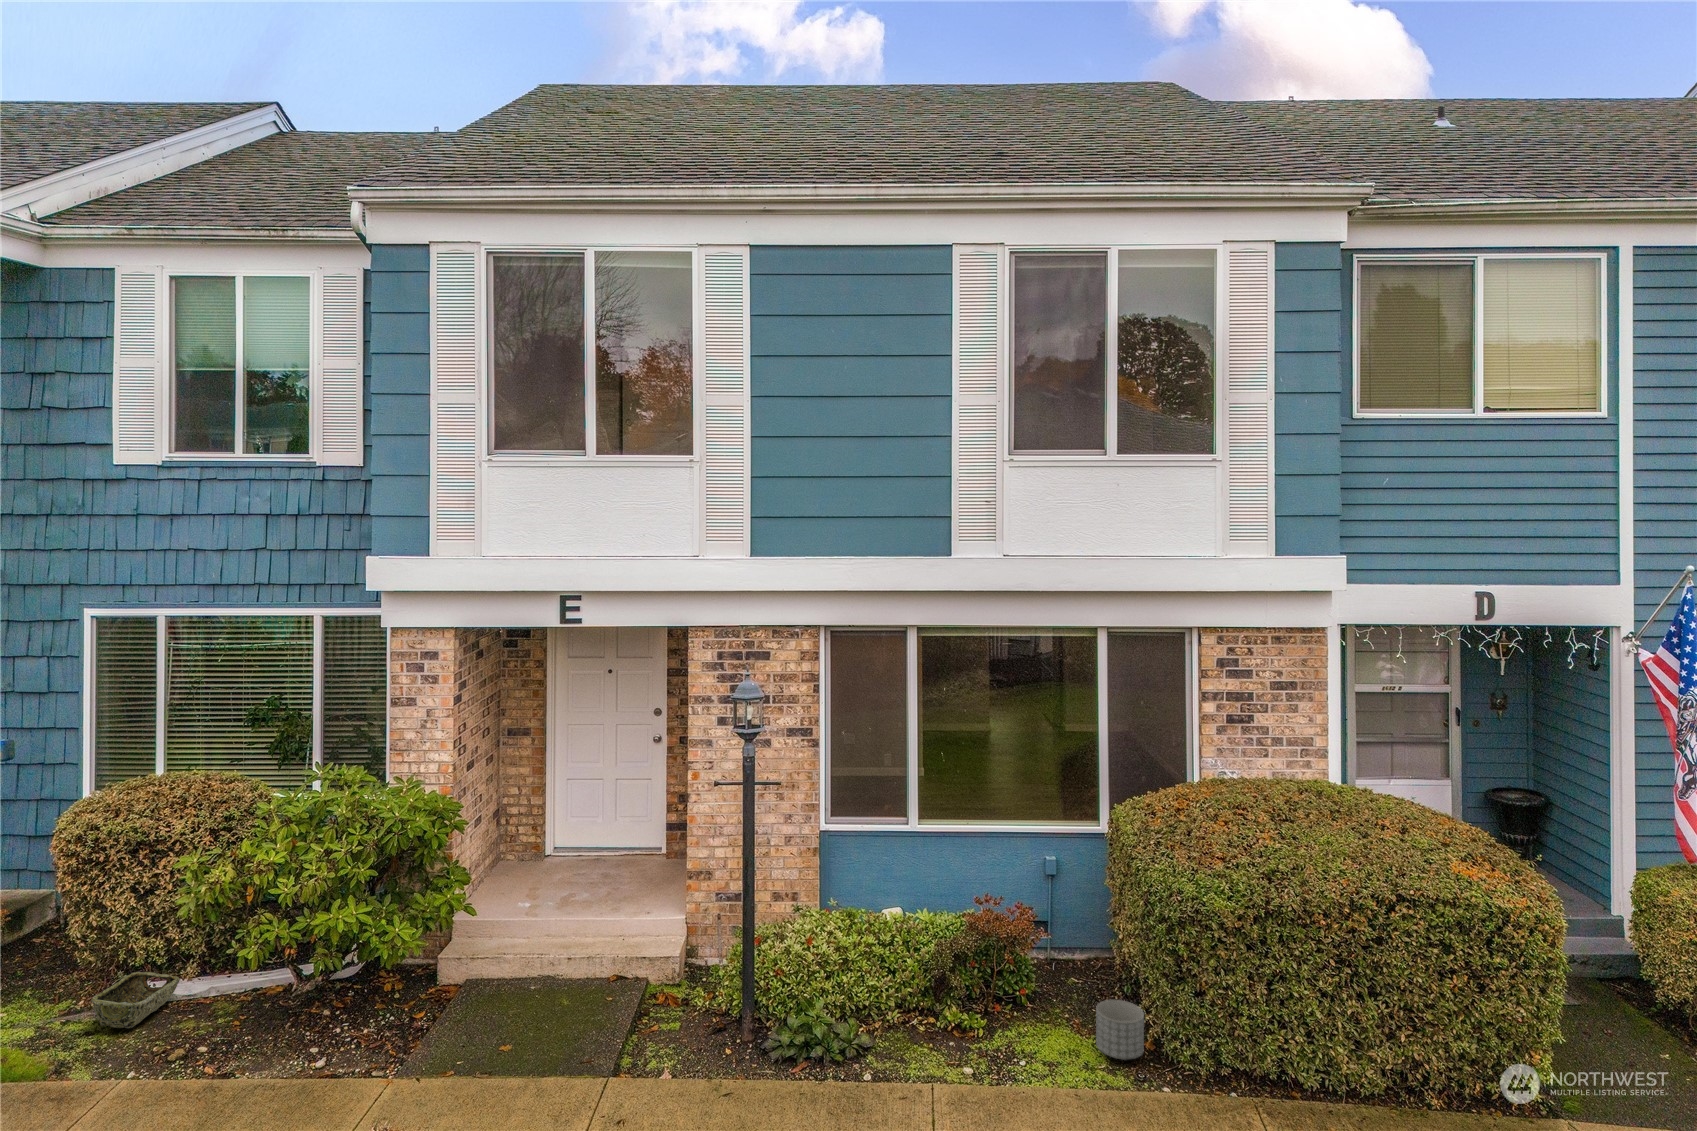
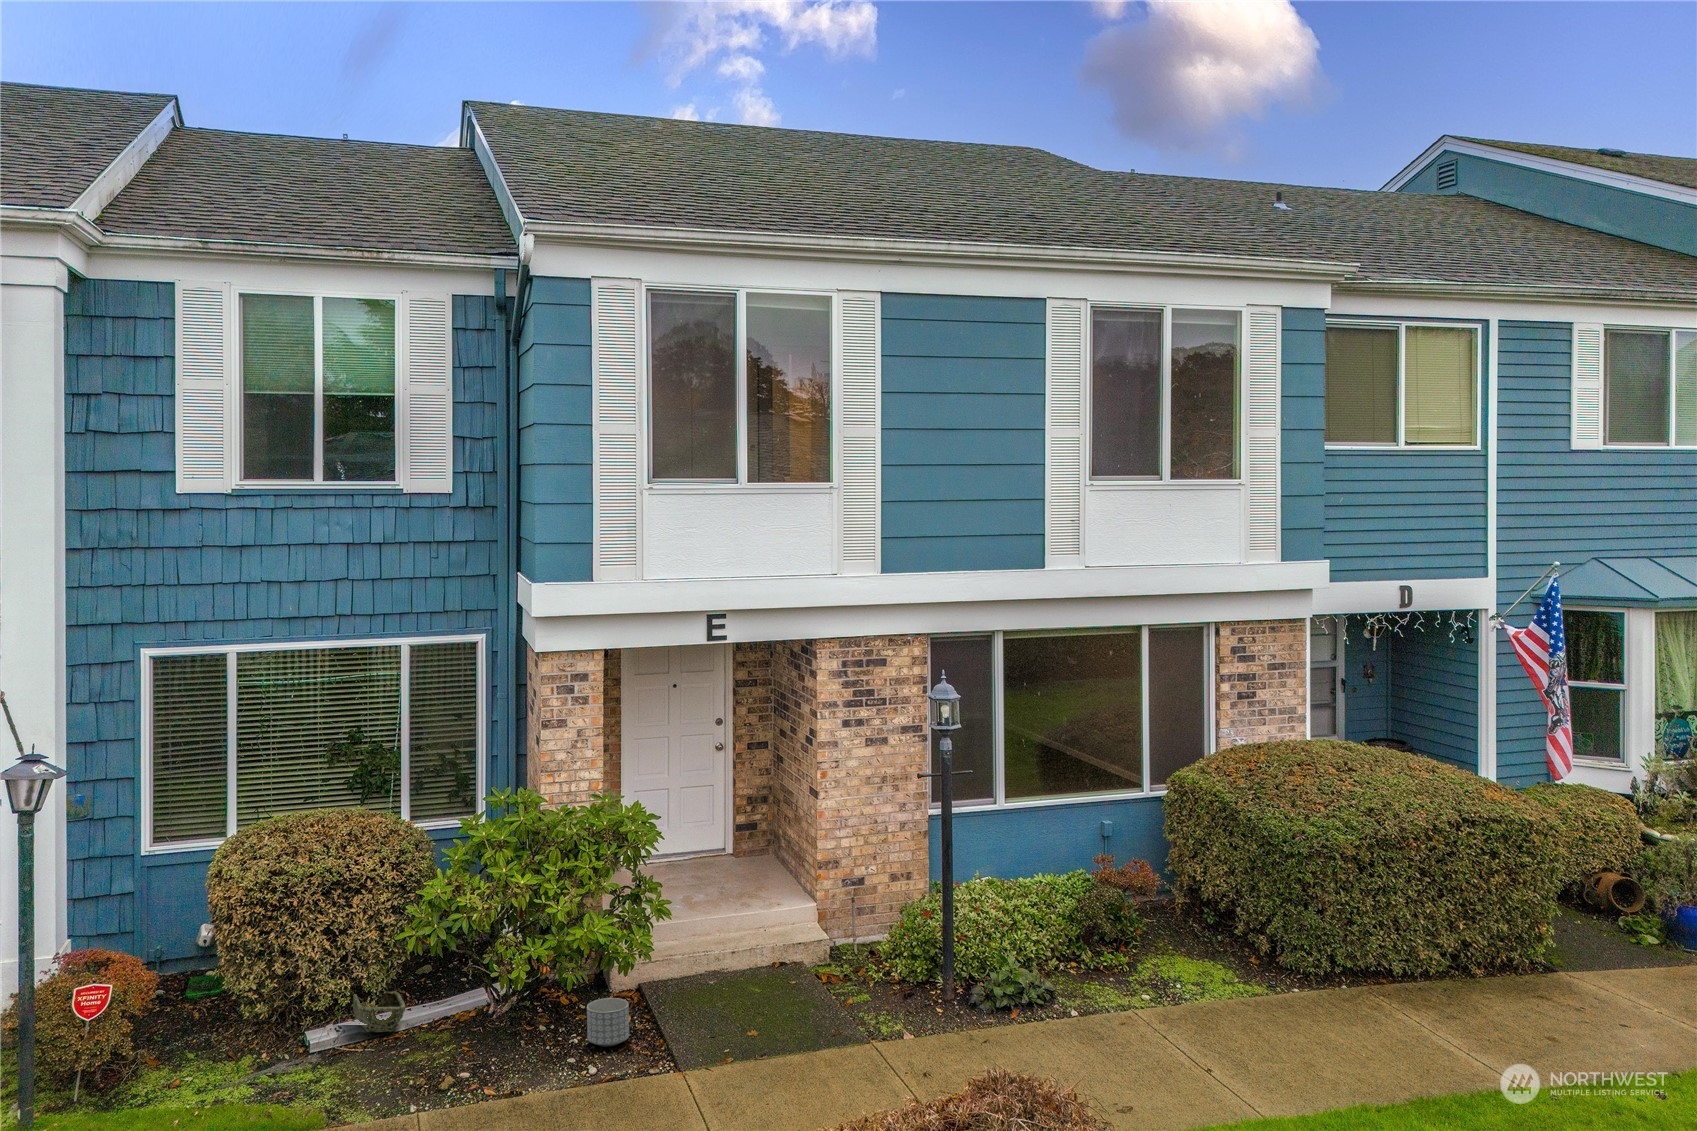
planter: present [1096,1000,1144,1060] -> present [587,998,629,1047]

